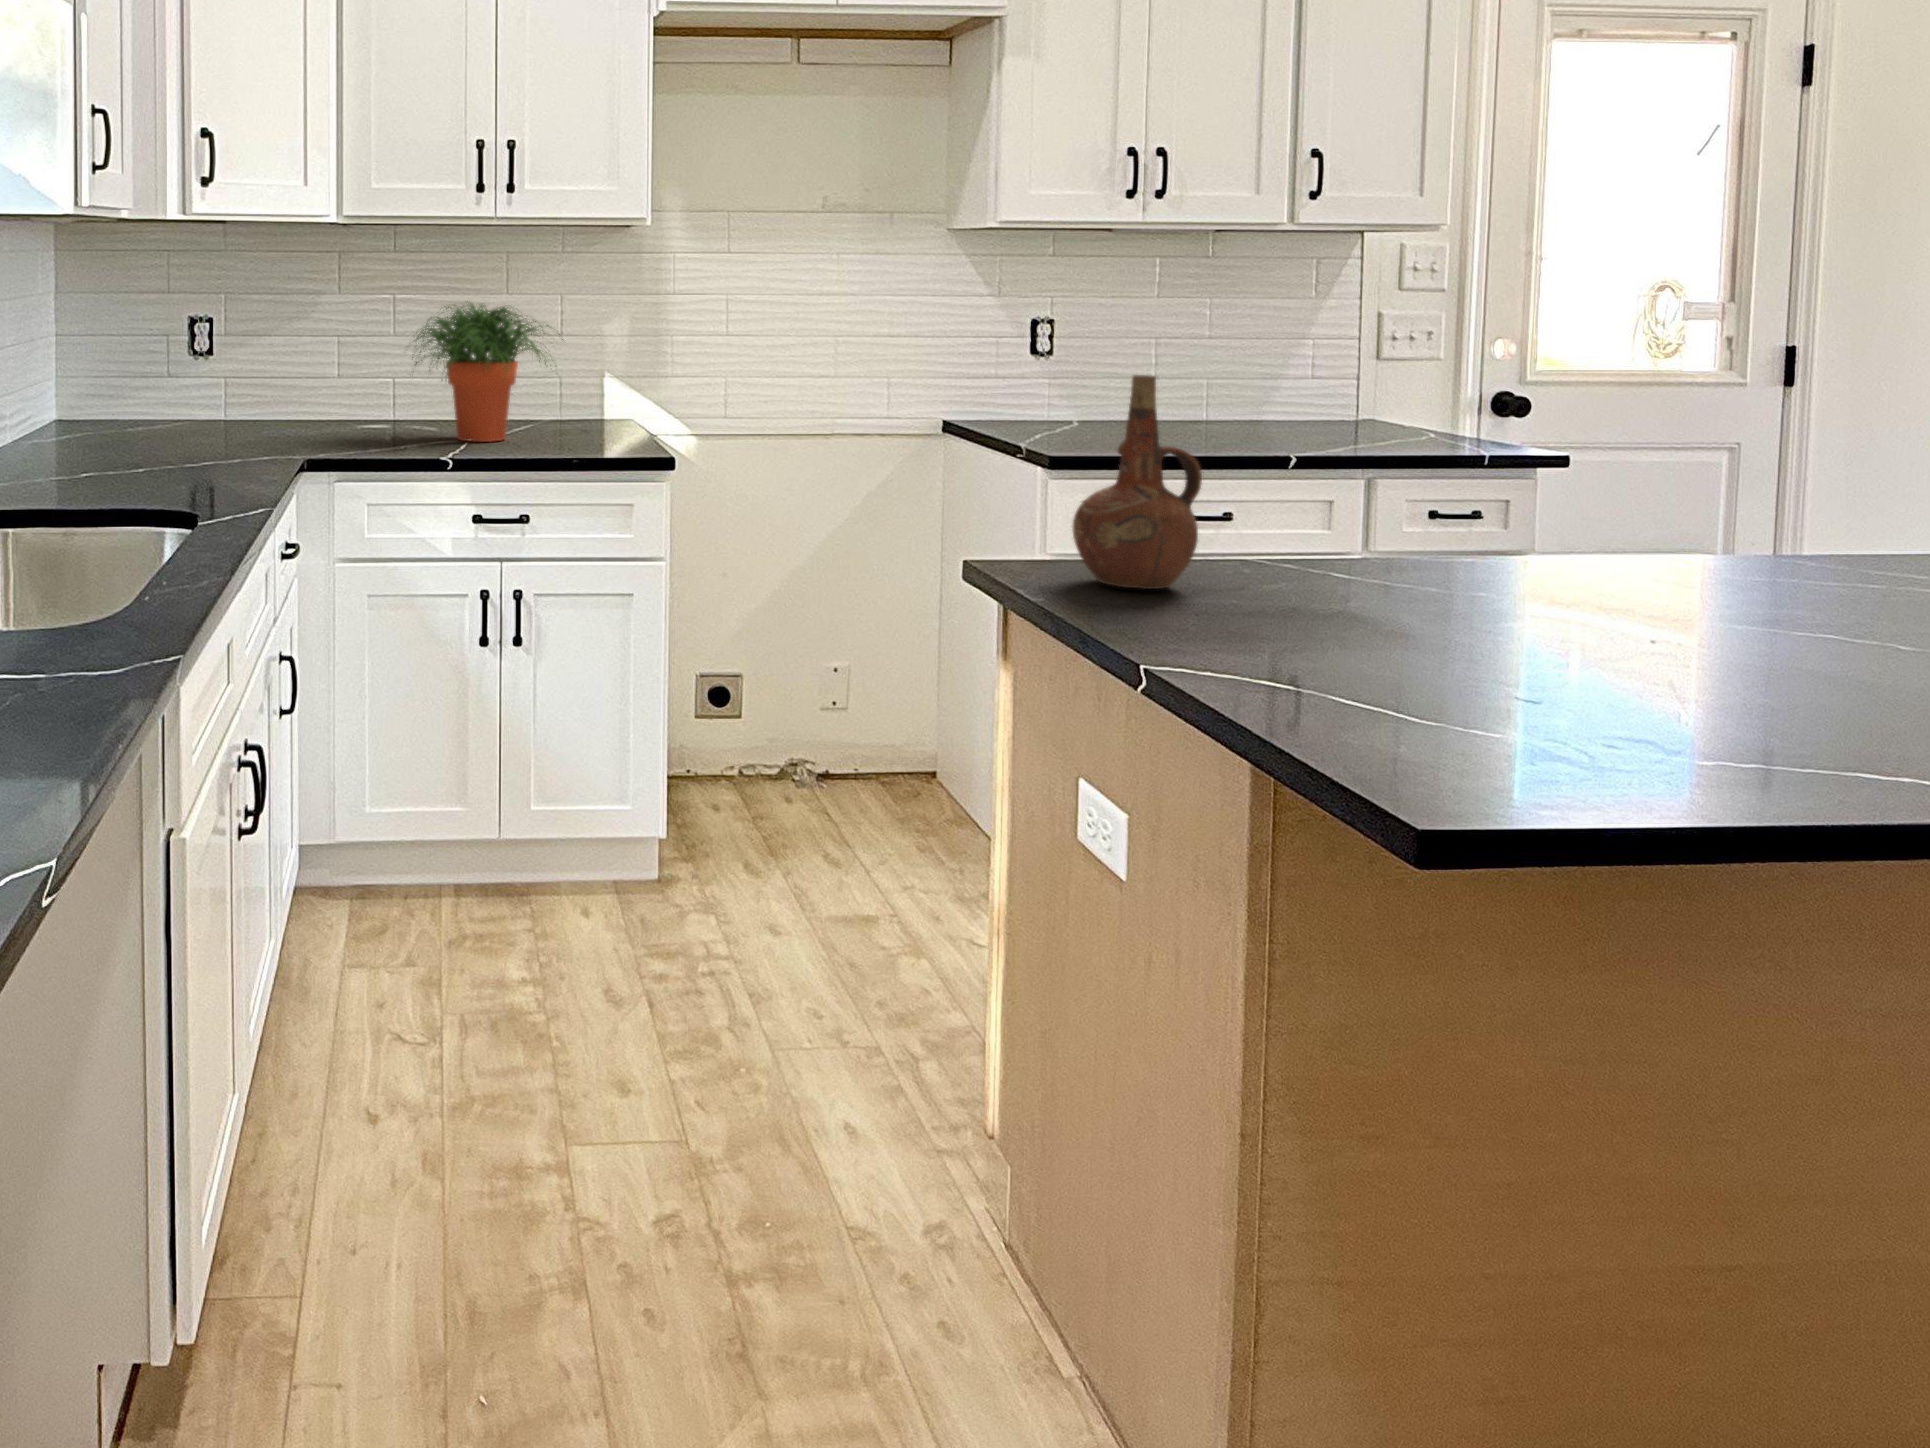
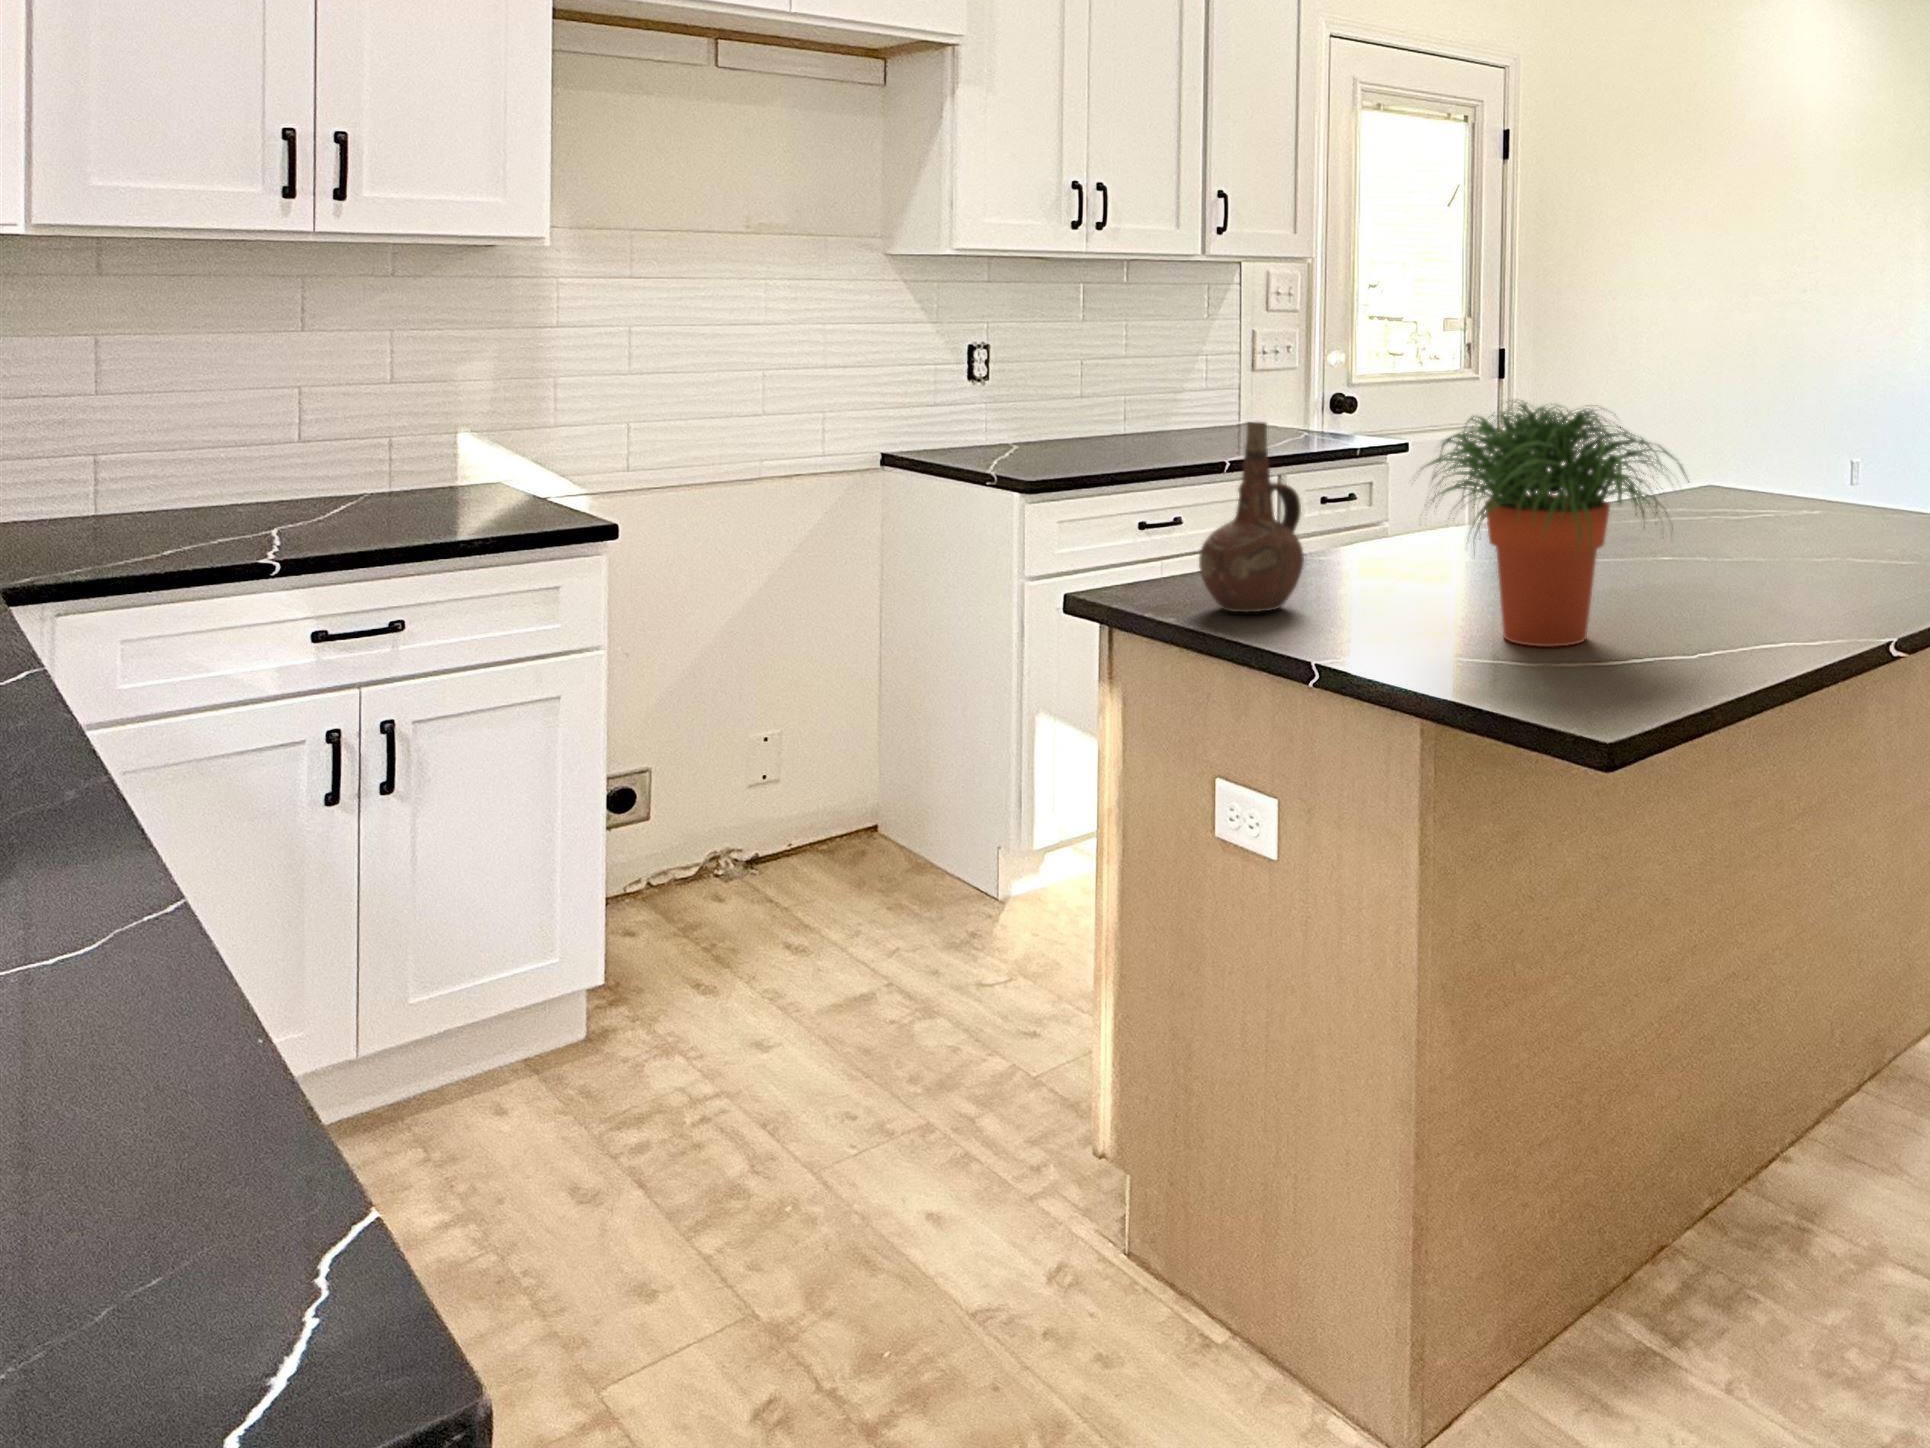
potted plant: present [412,301,563,442] -> present [1426,401,1689,647]

